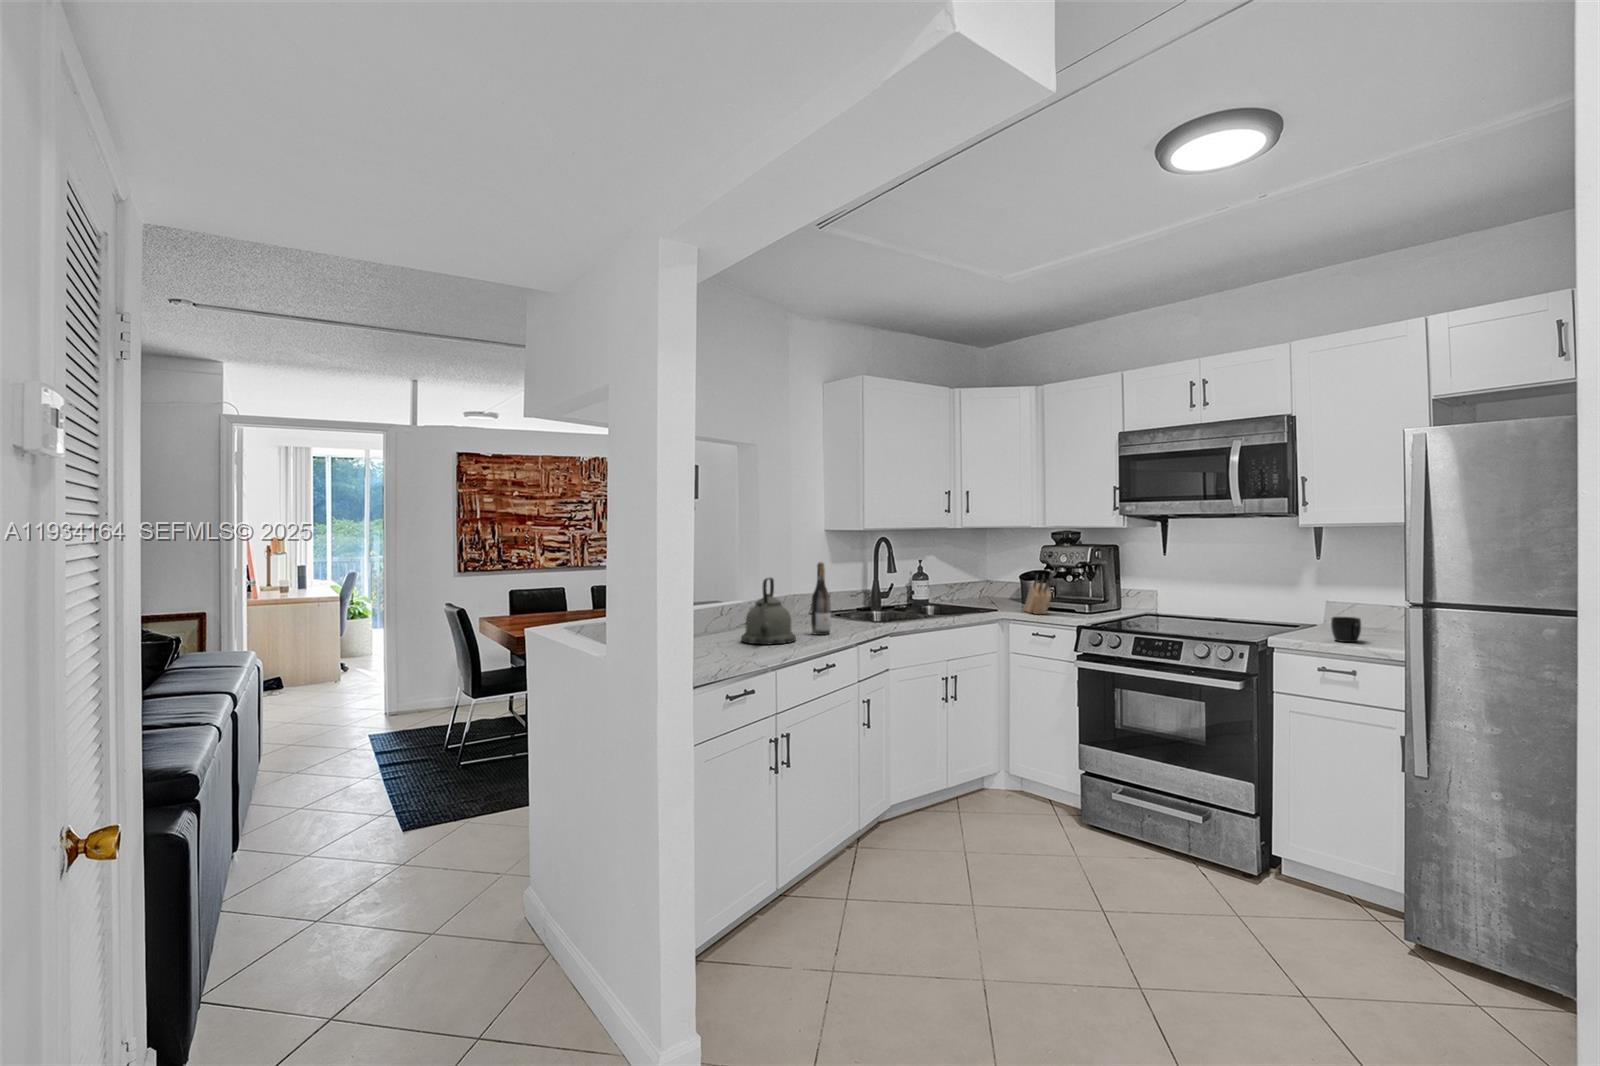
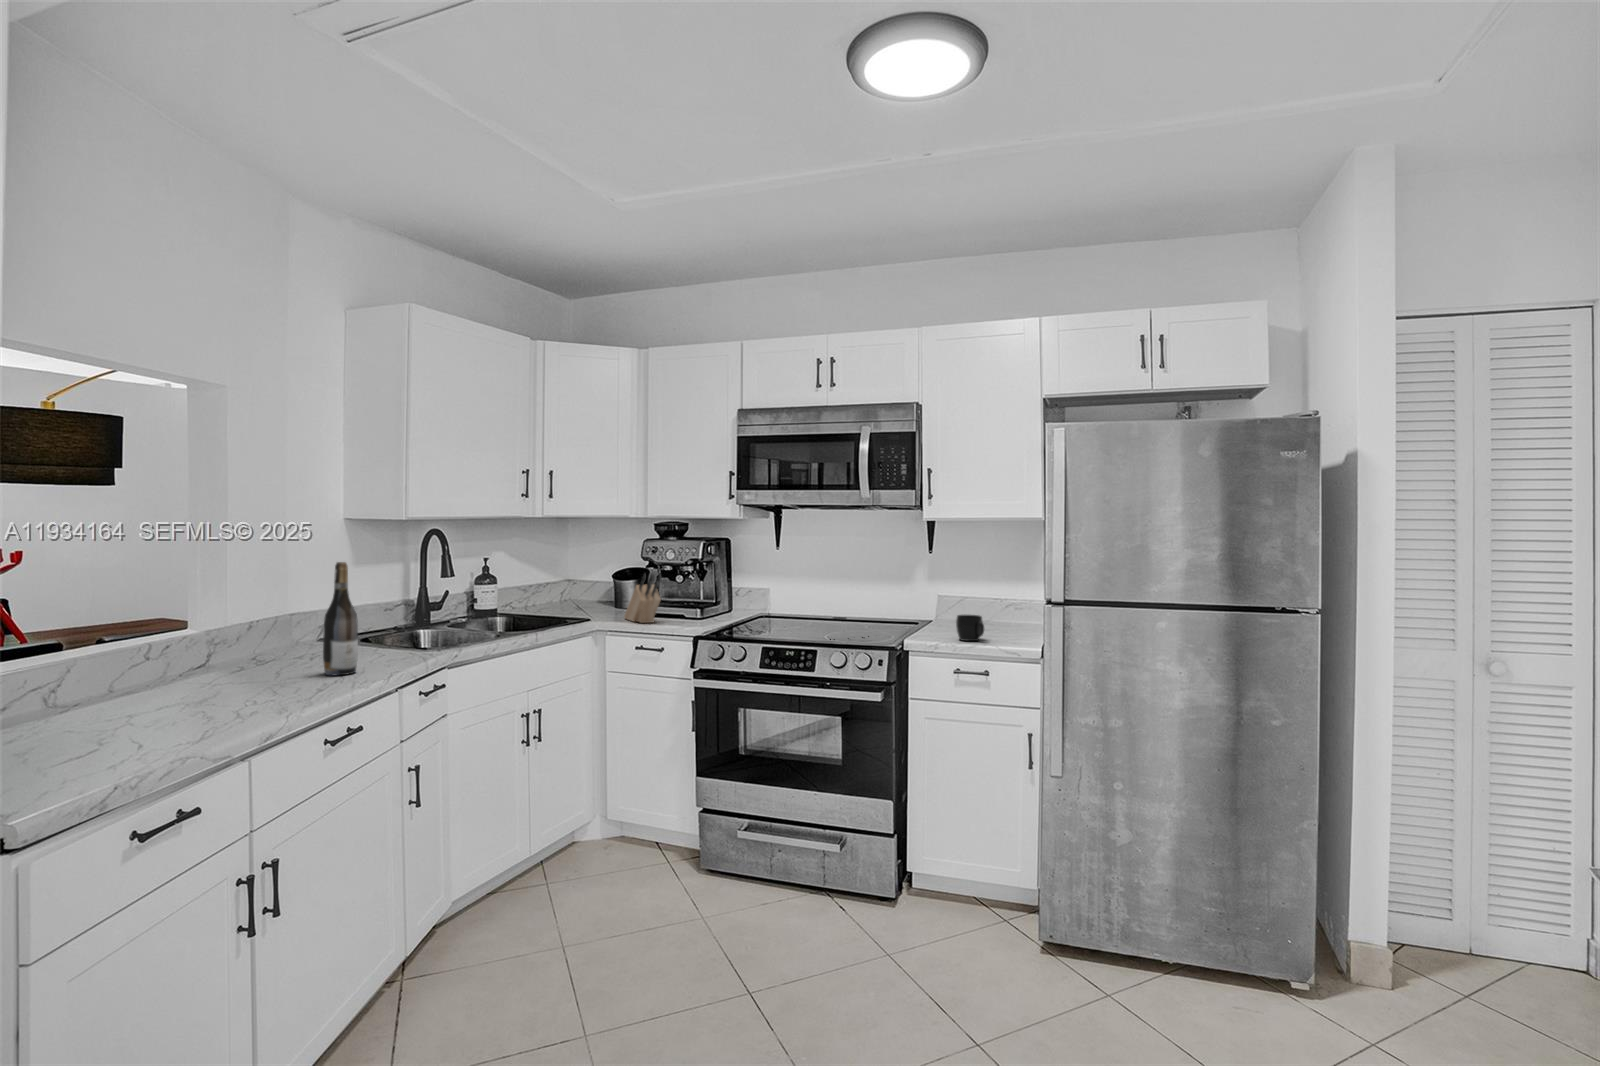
kettle: present [741,578,796,644] -> none [183,588,295,704]

